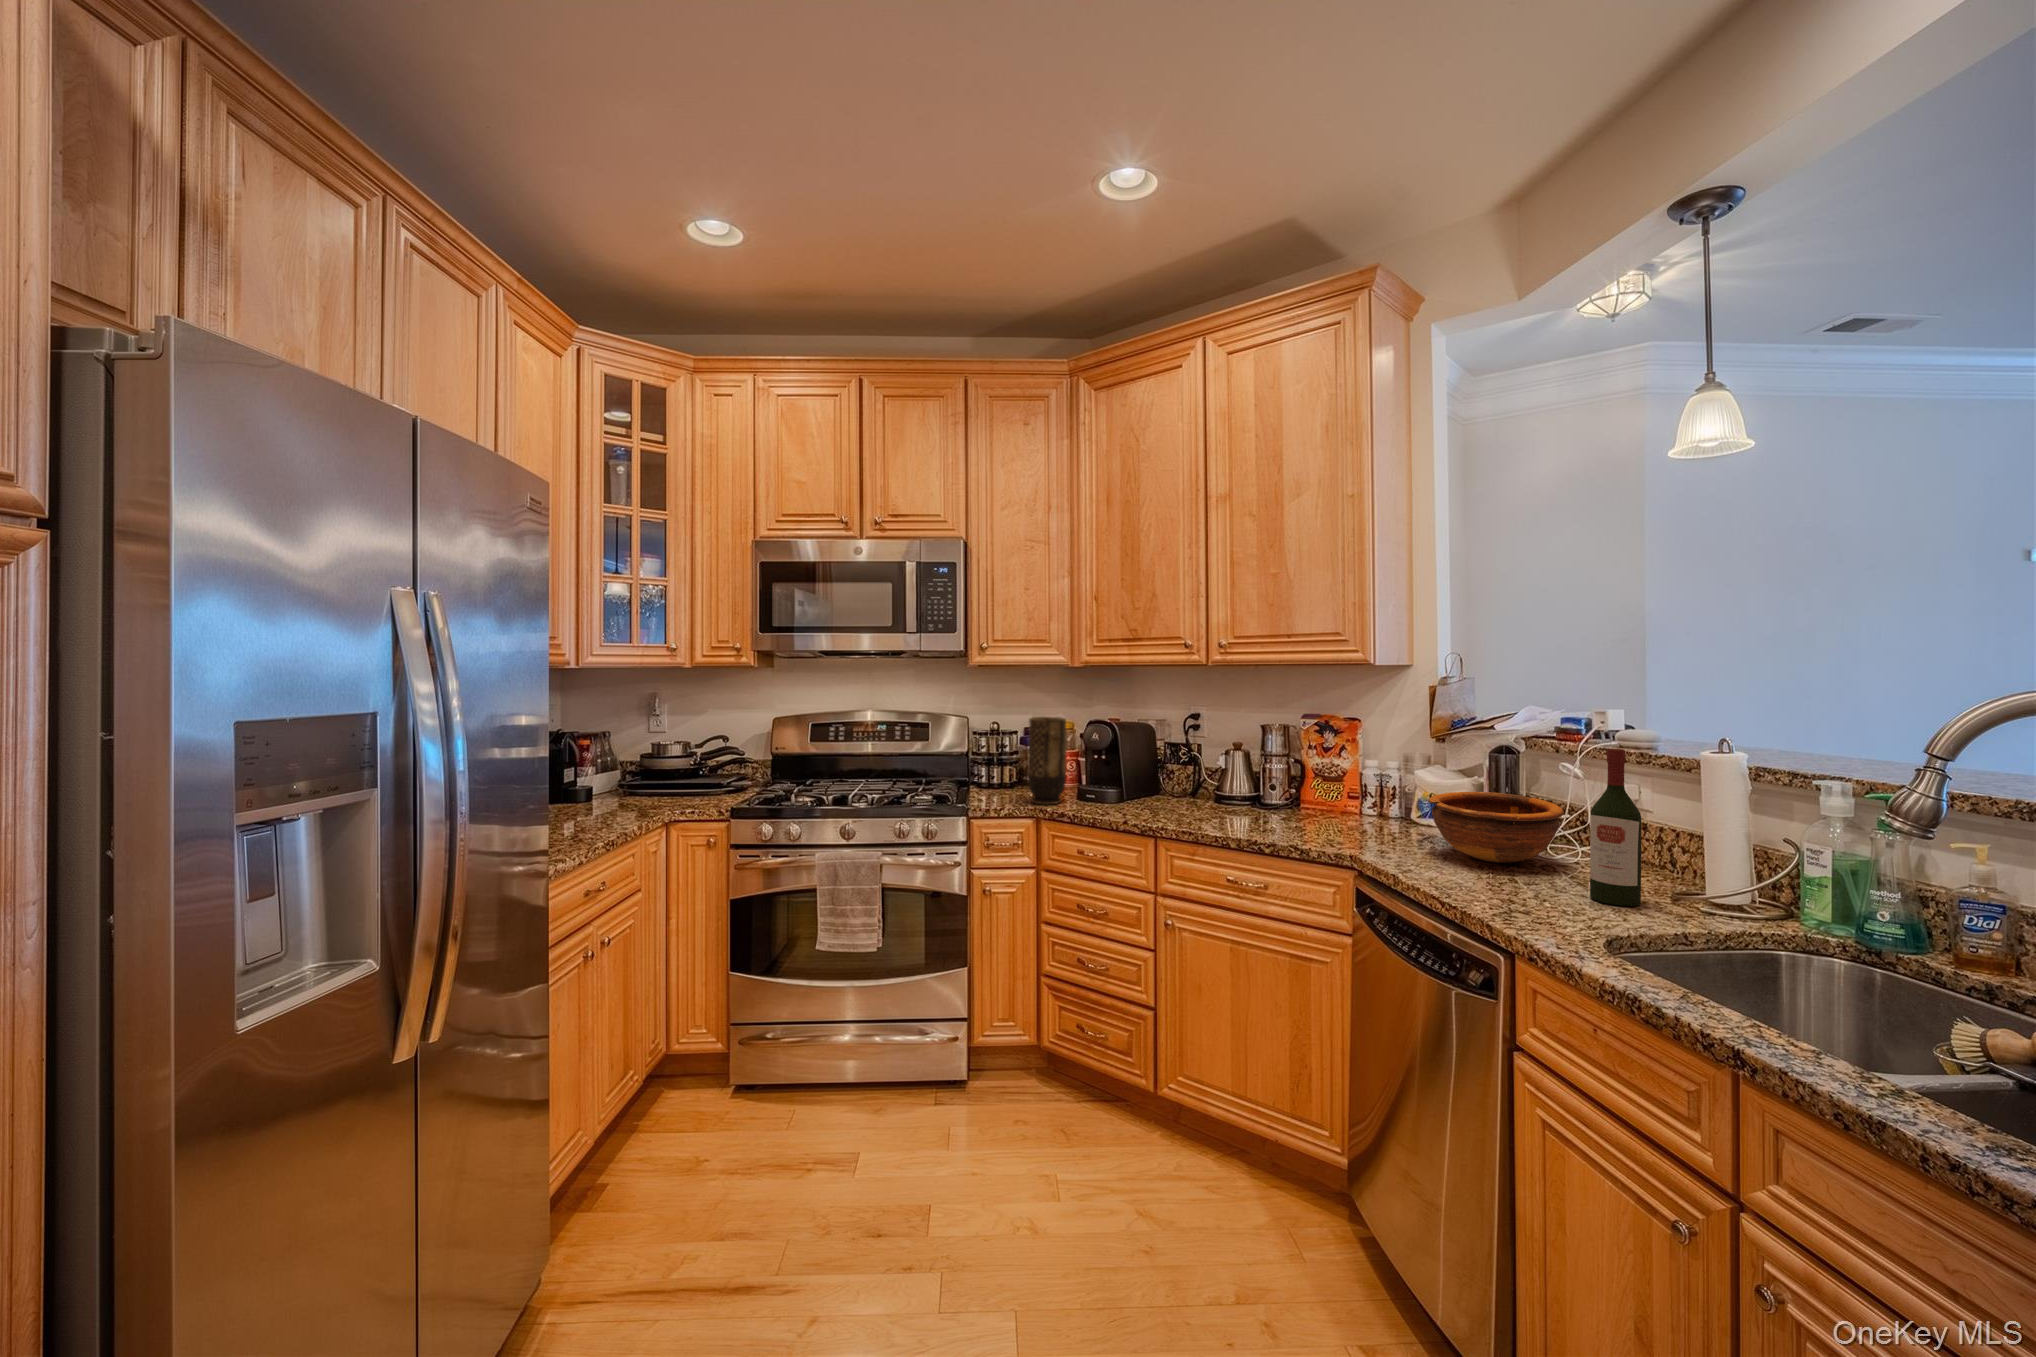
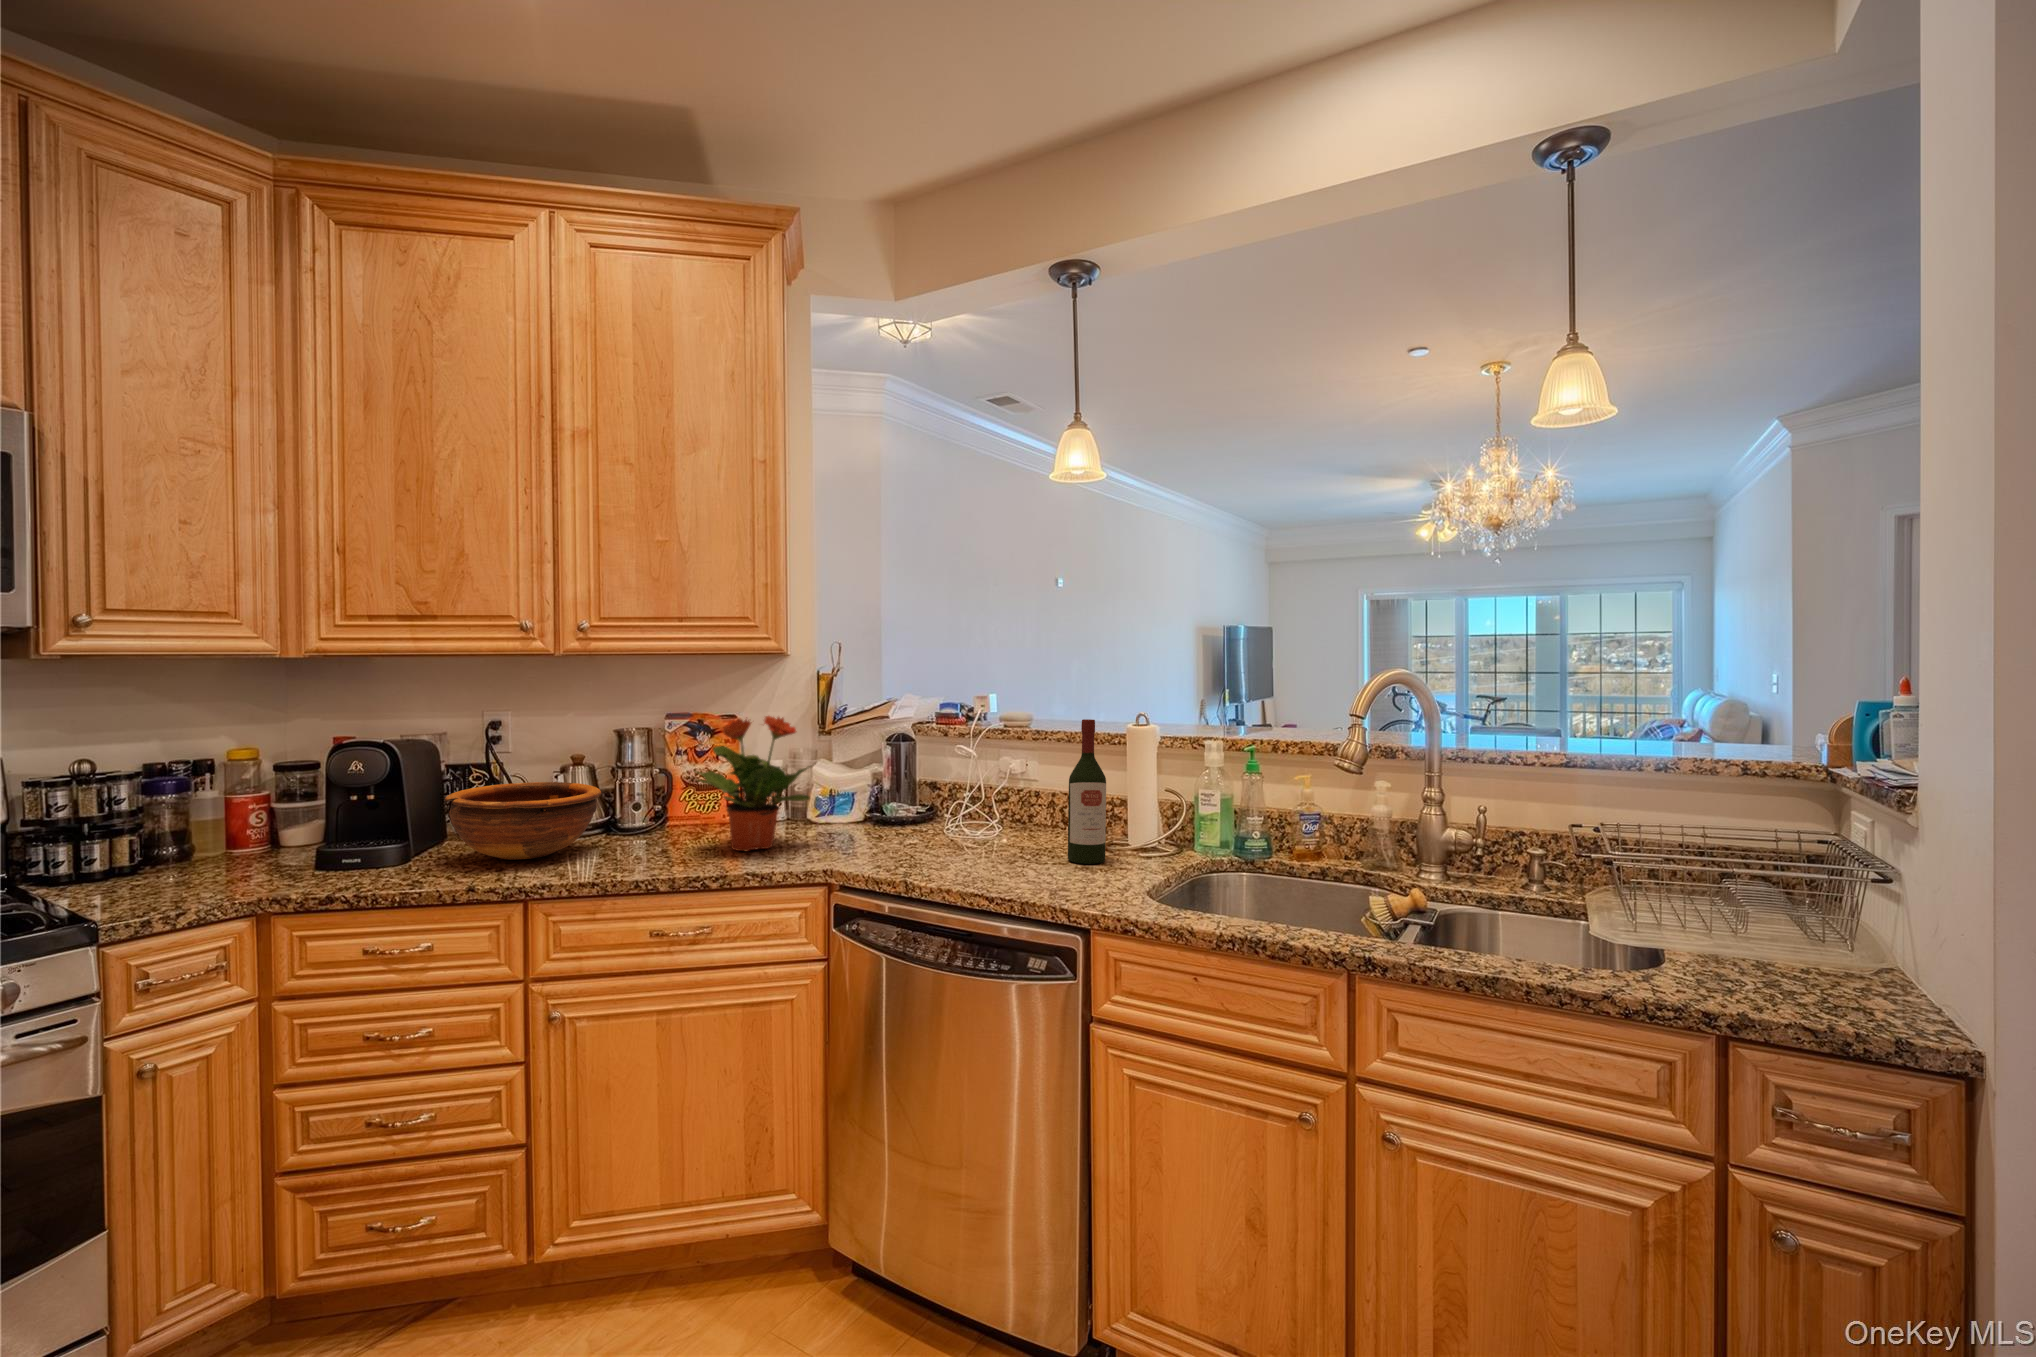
vase: present [1028,717,1067,804] -> none [98,719,226,905]
potted plant: none [1280,726,1378,832] -> present [695,716,810,851]
bowl: present [1428,792,1564,863] -> present [445,782,602,860]

